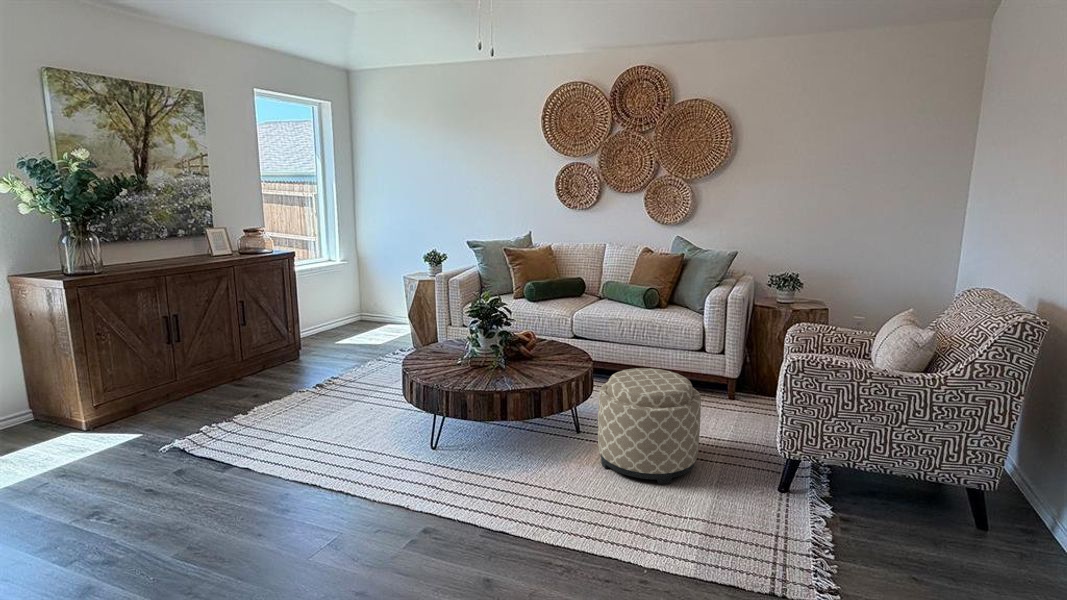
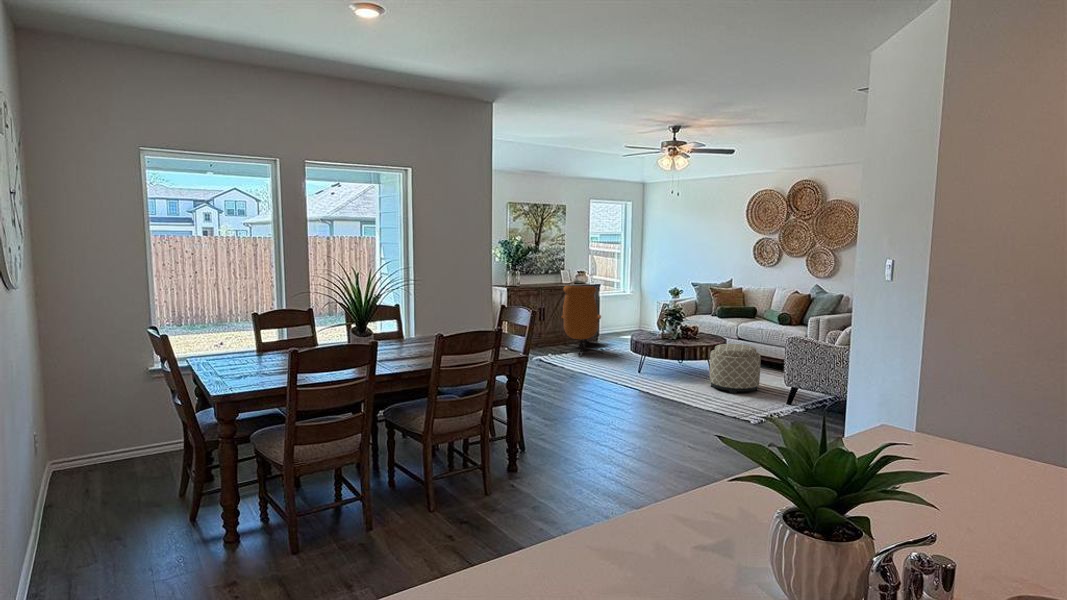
lounge chair: none [221,263,326,420] -> present [560,286,602,356]

